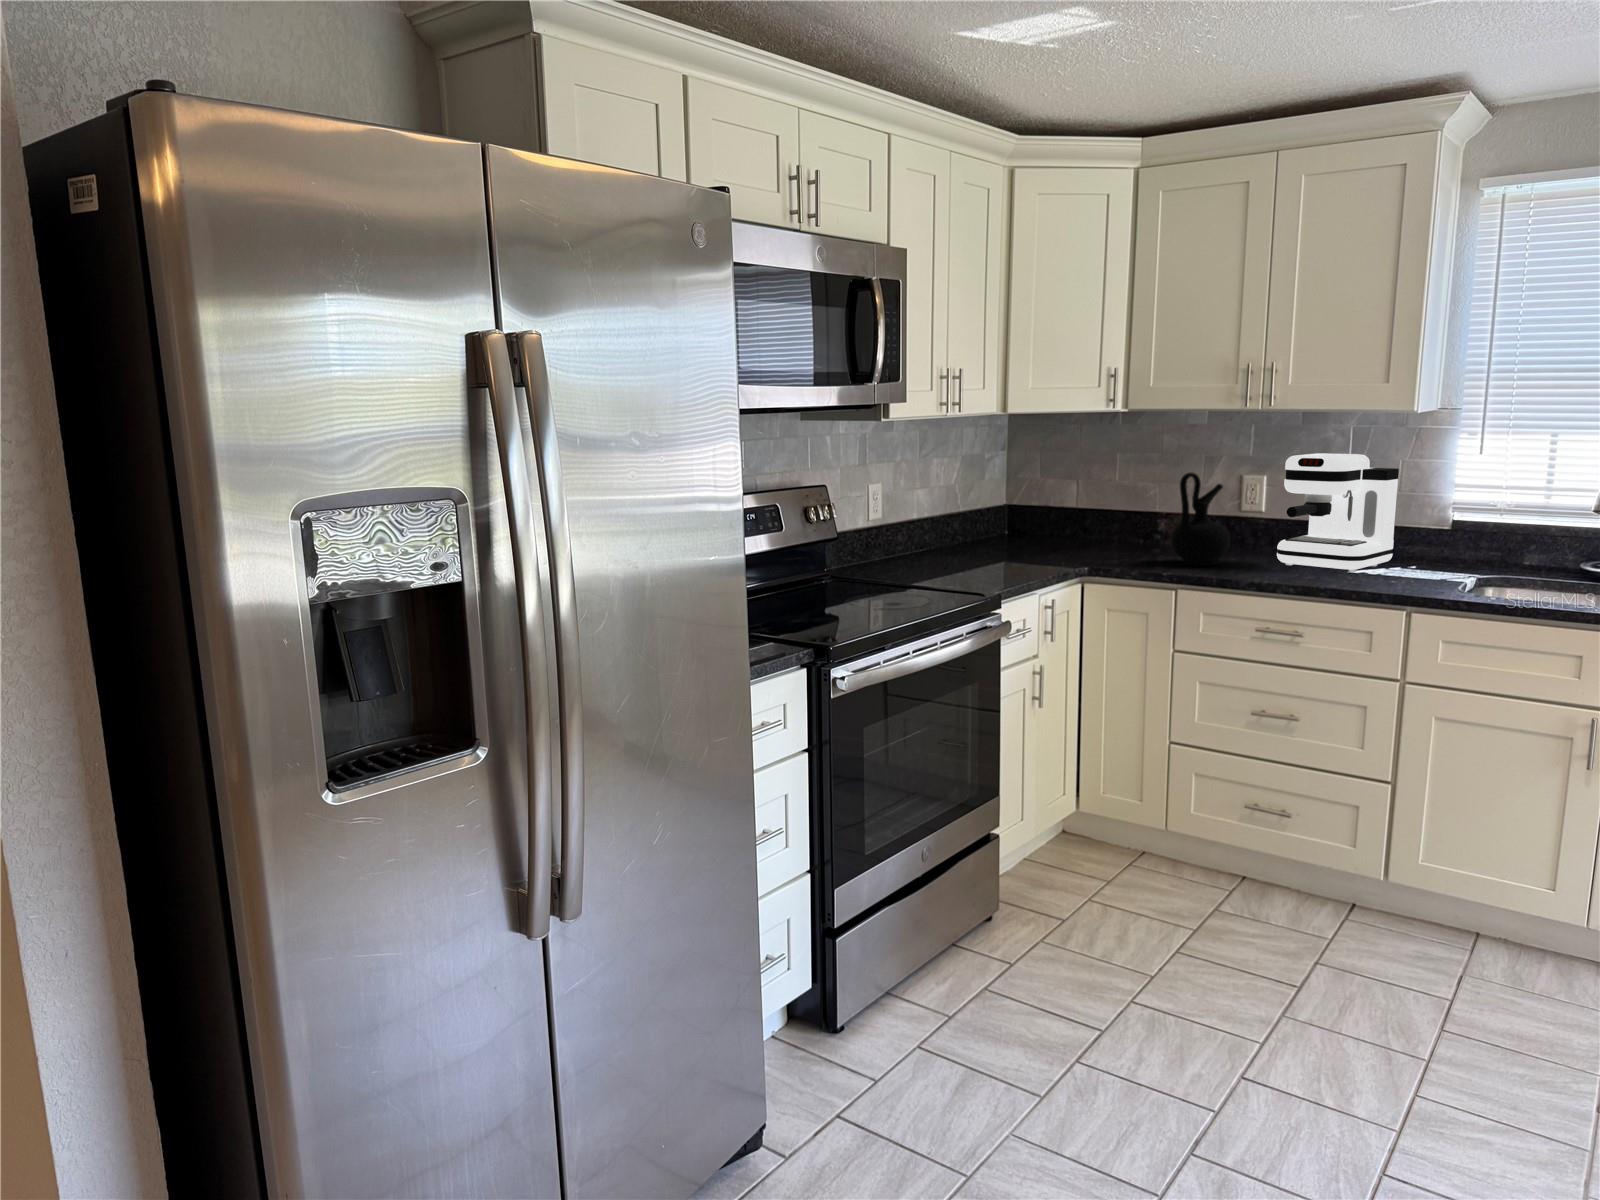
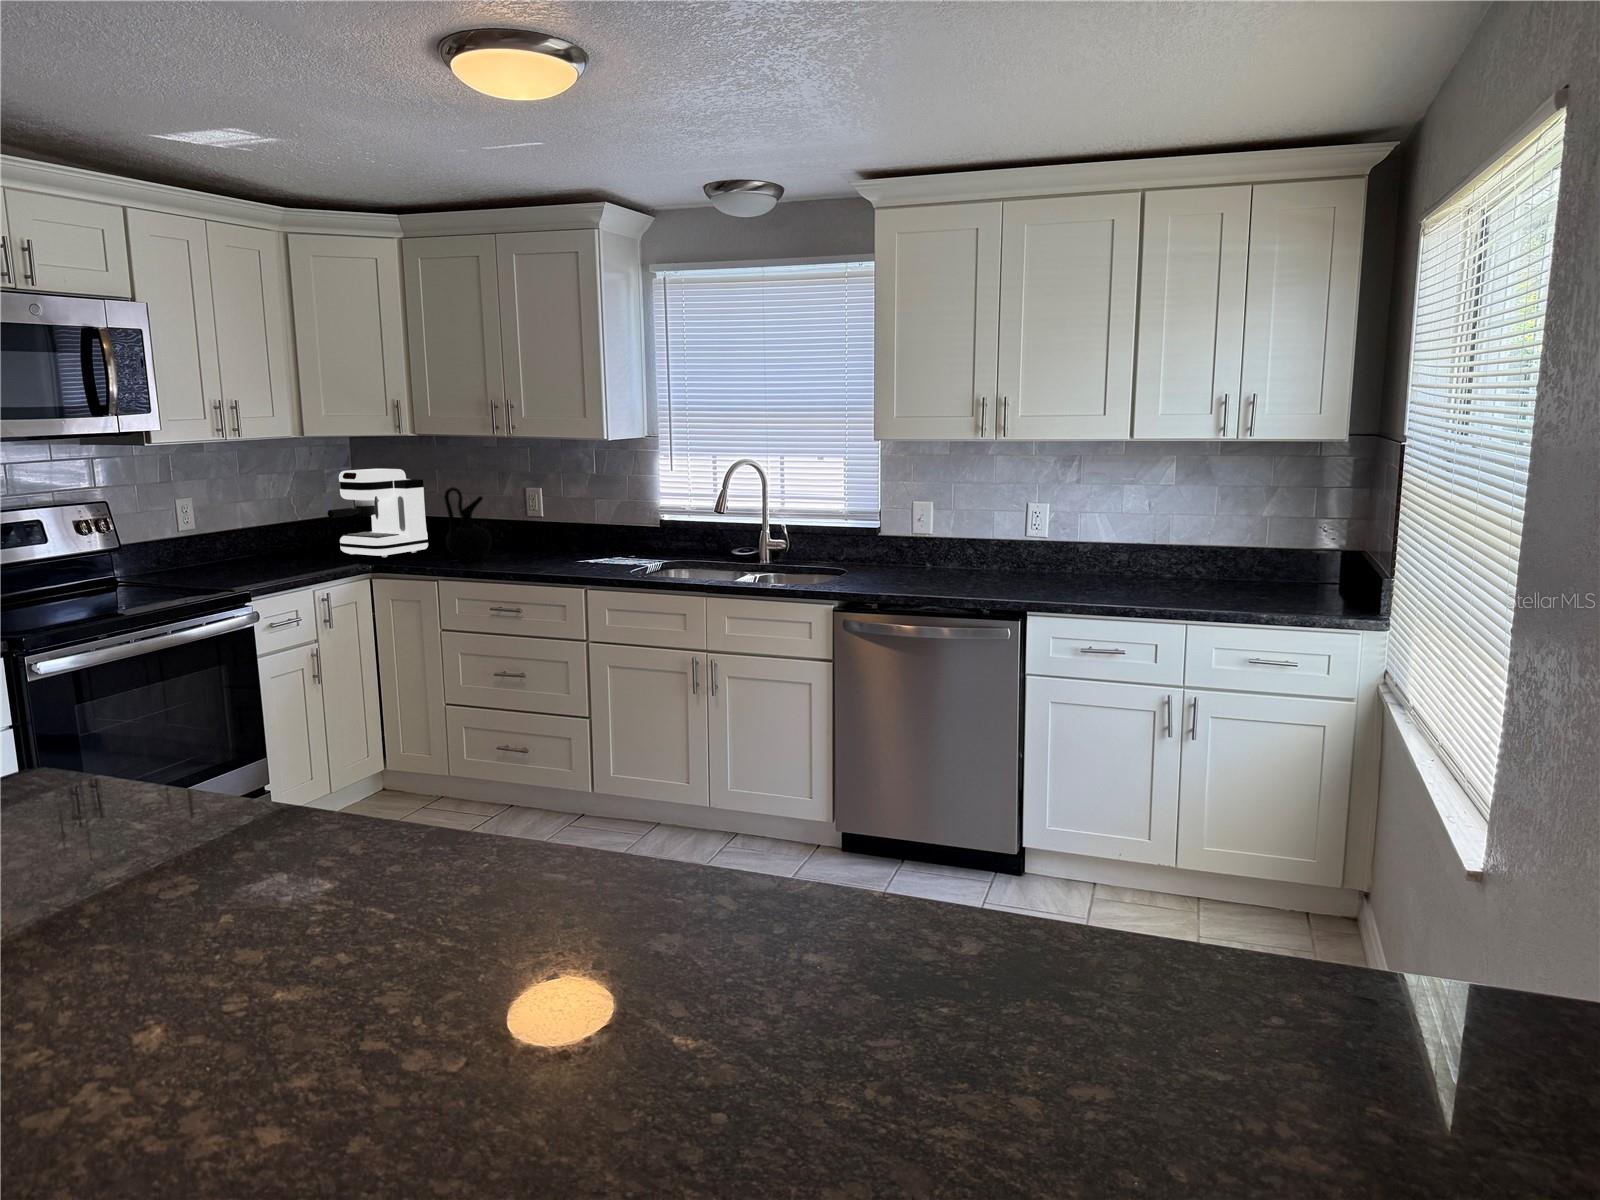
coffee maker: present [1277,453,1399,572] -> present [328,469,428,557]

